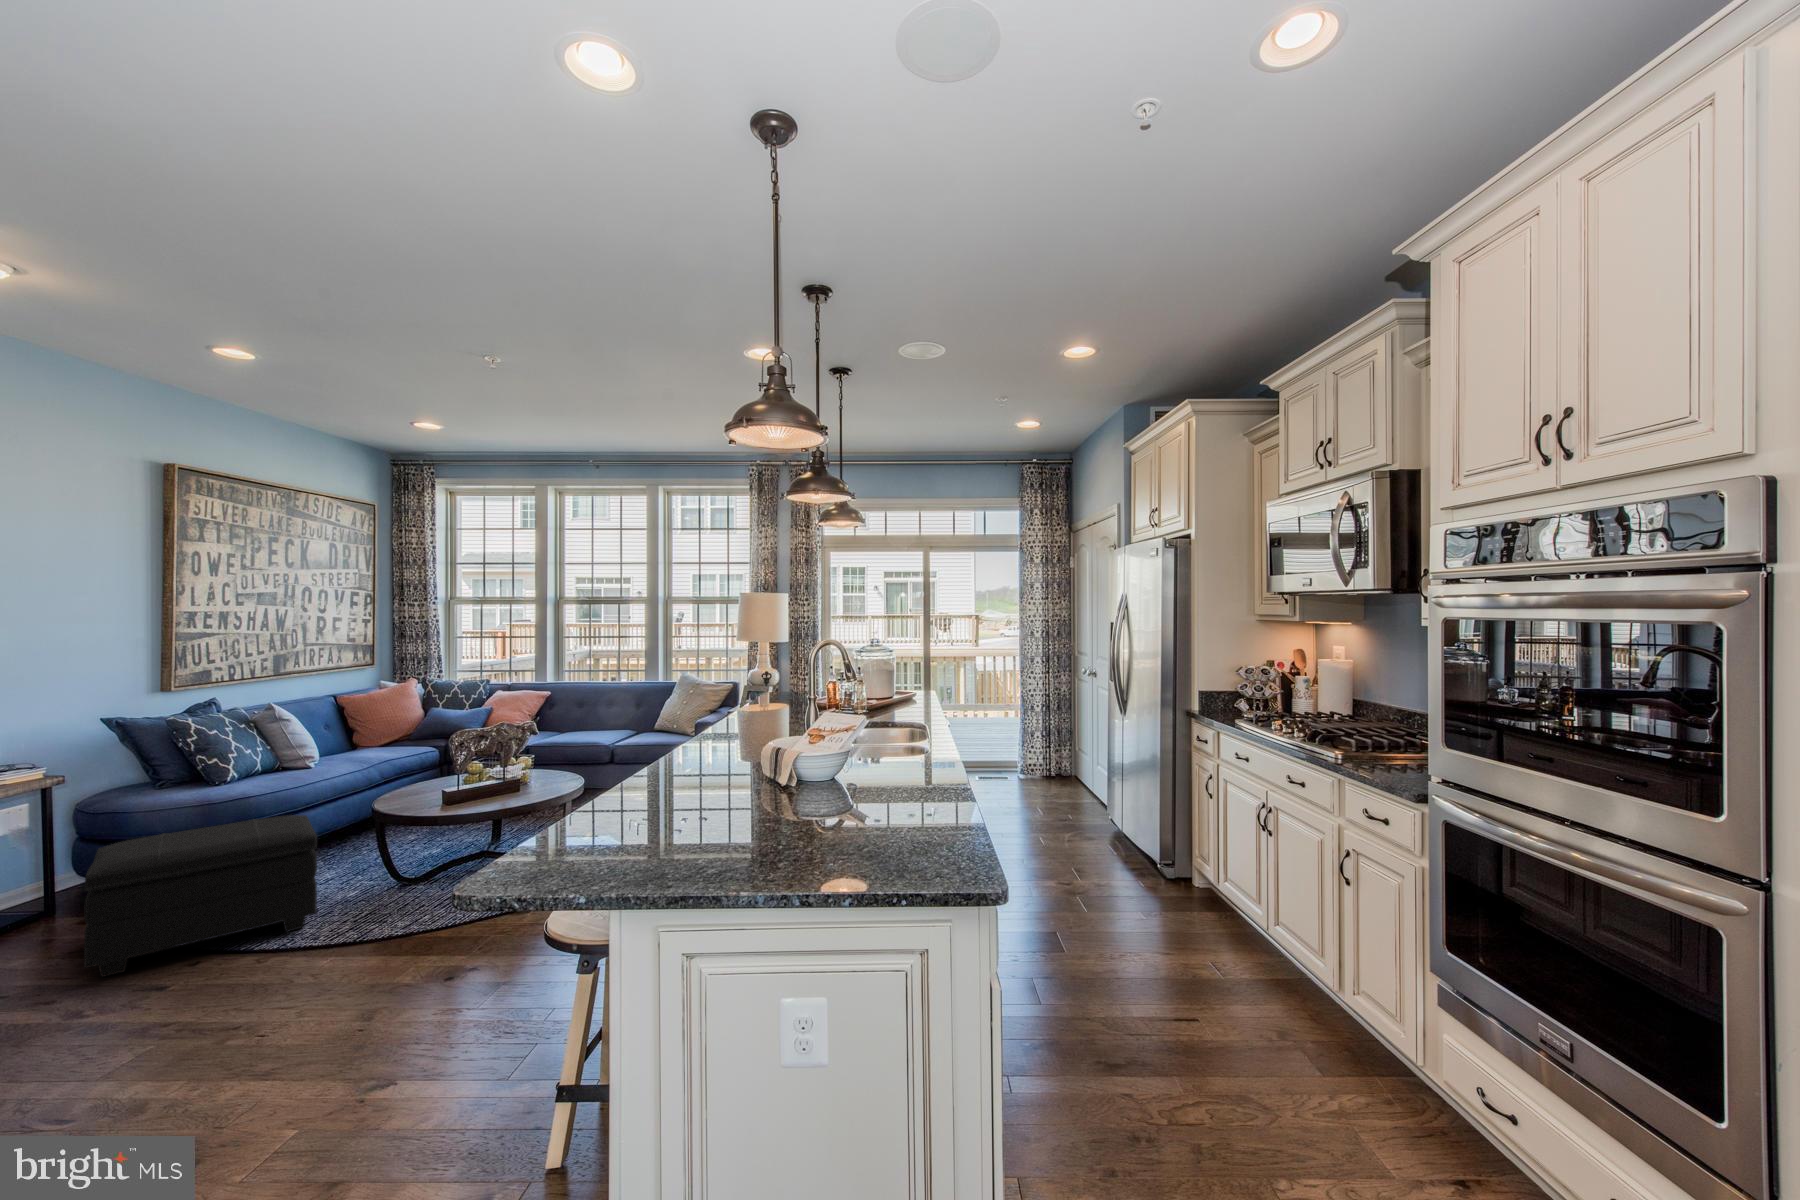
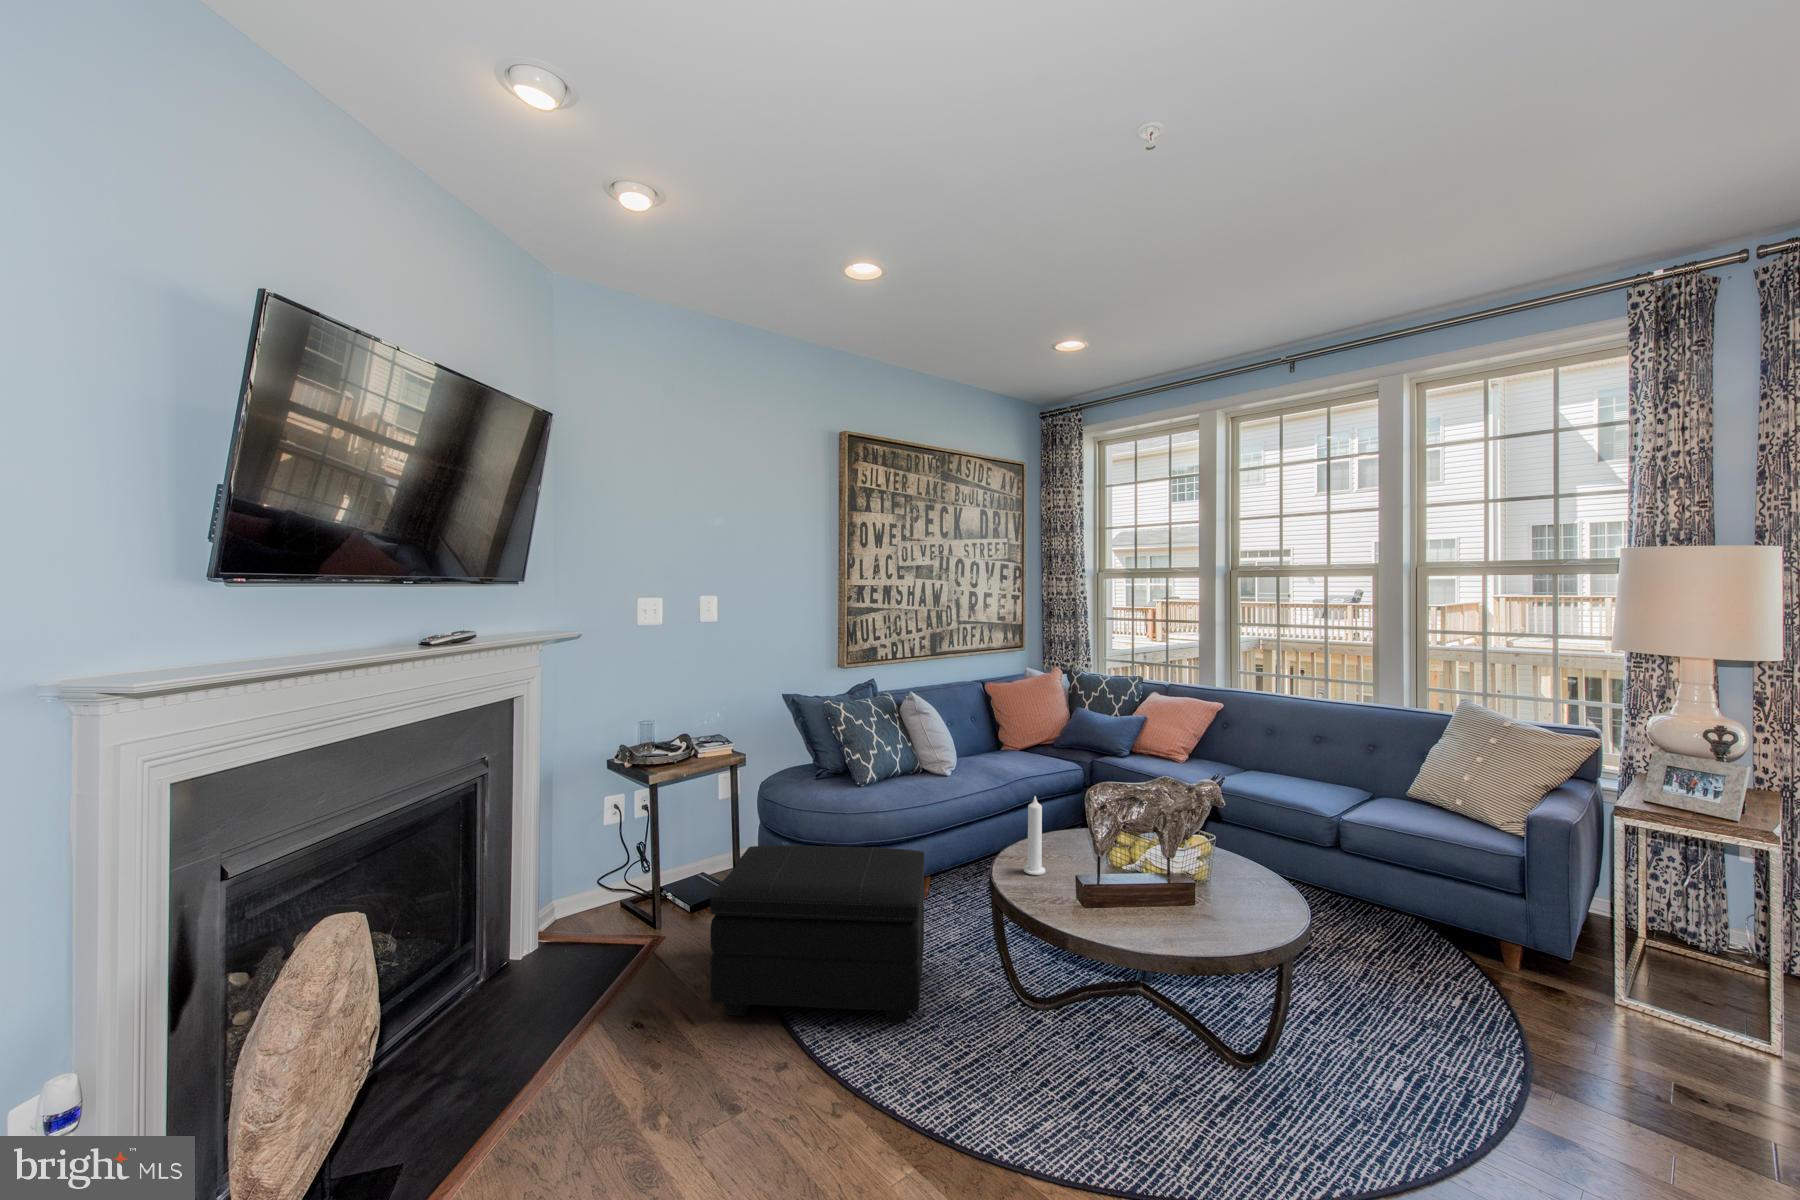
candle: none [402,751,420,805] -> present [1024,796,1045,875]

